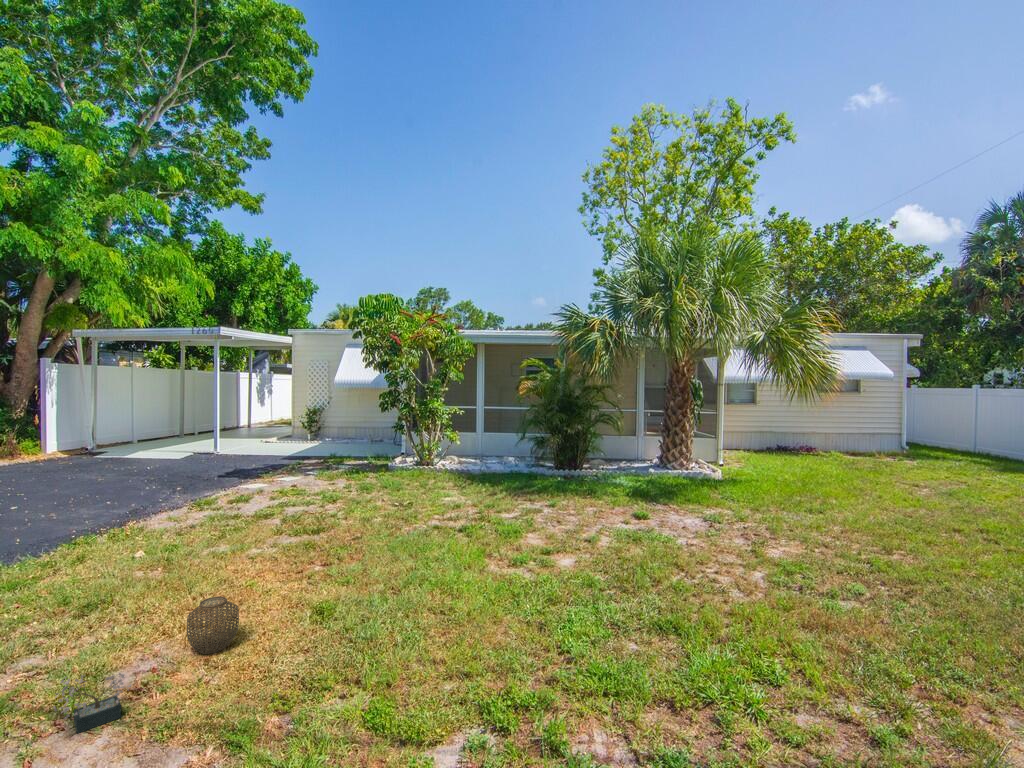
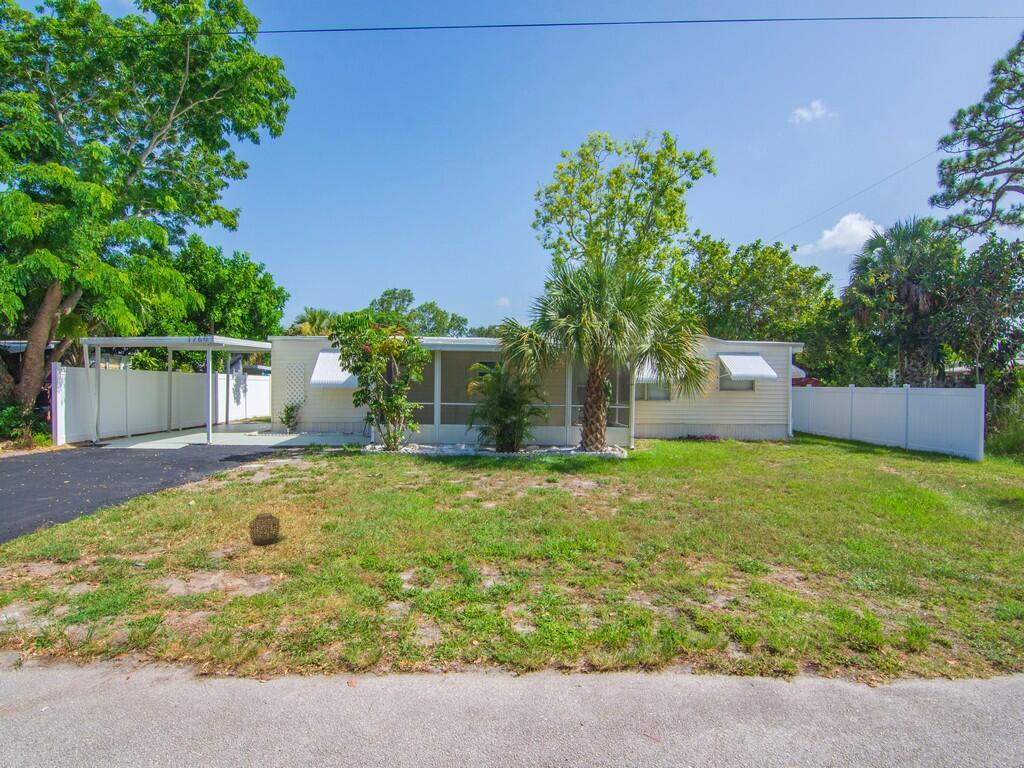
decorative plant: present [53,673,131,733] -> none [193,543,230,571]

